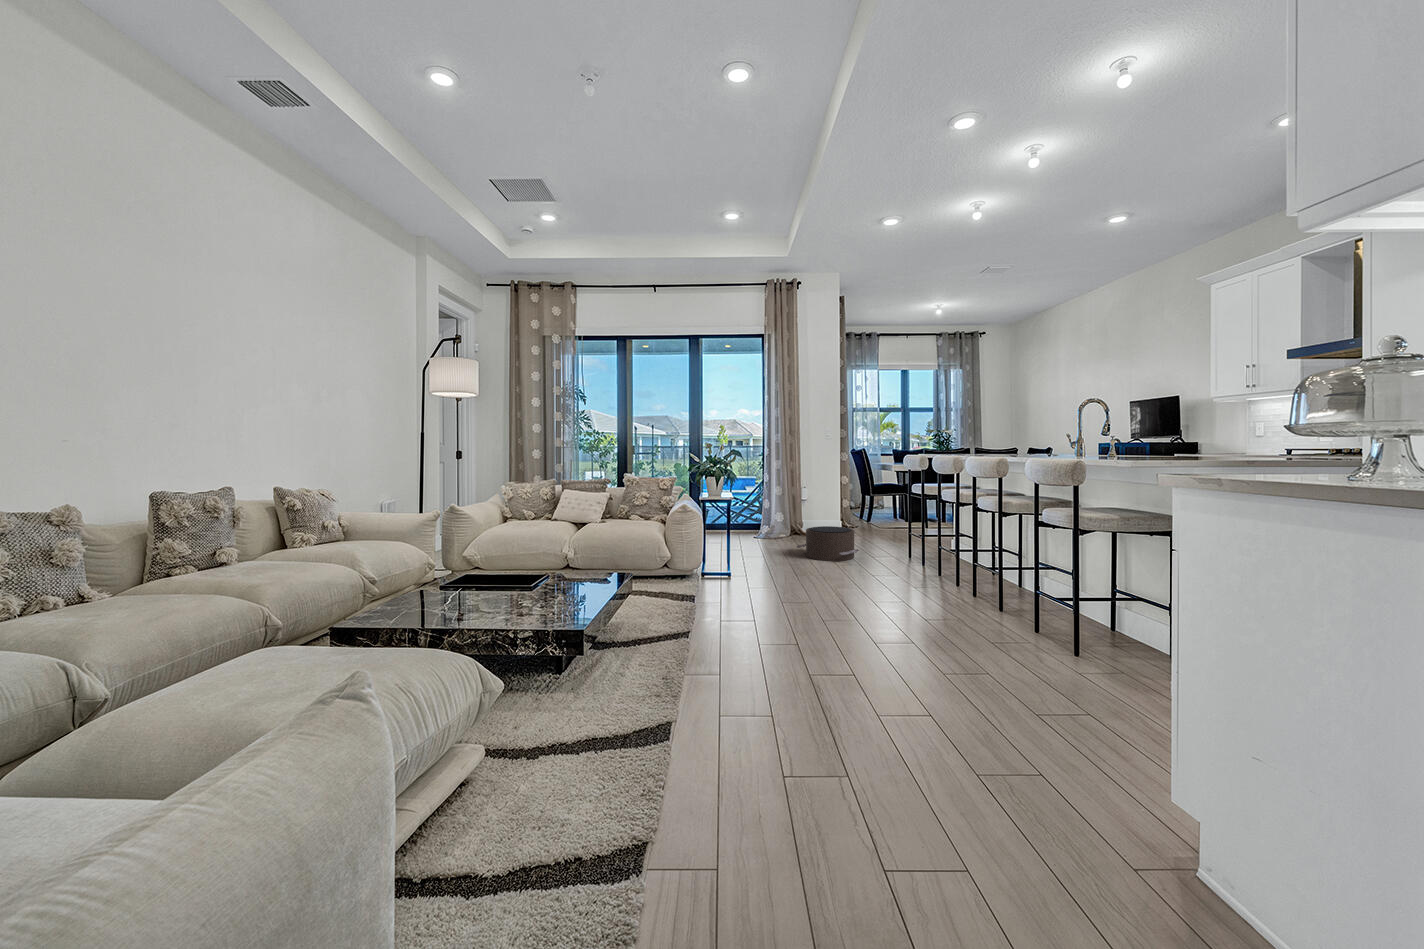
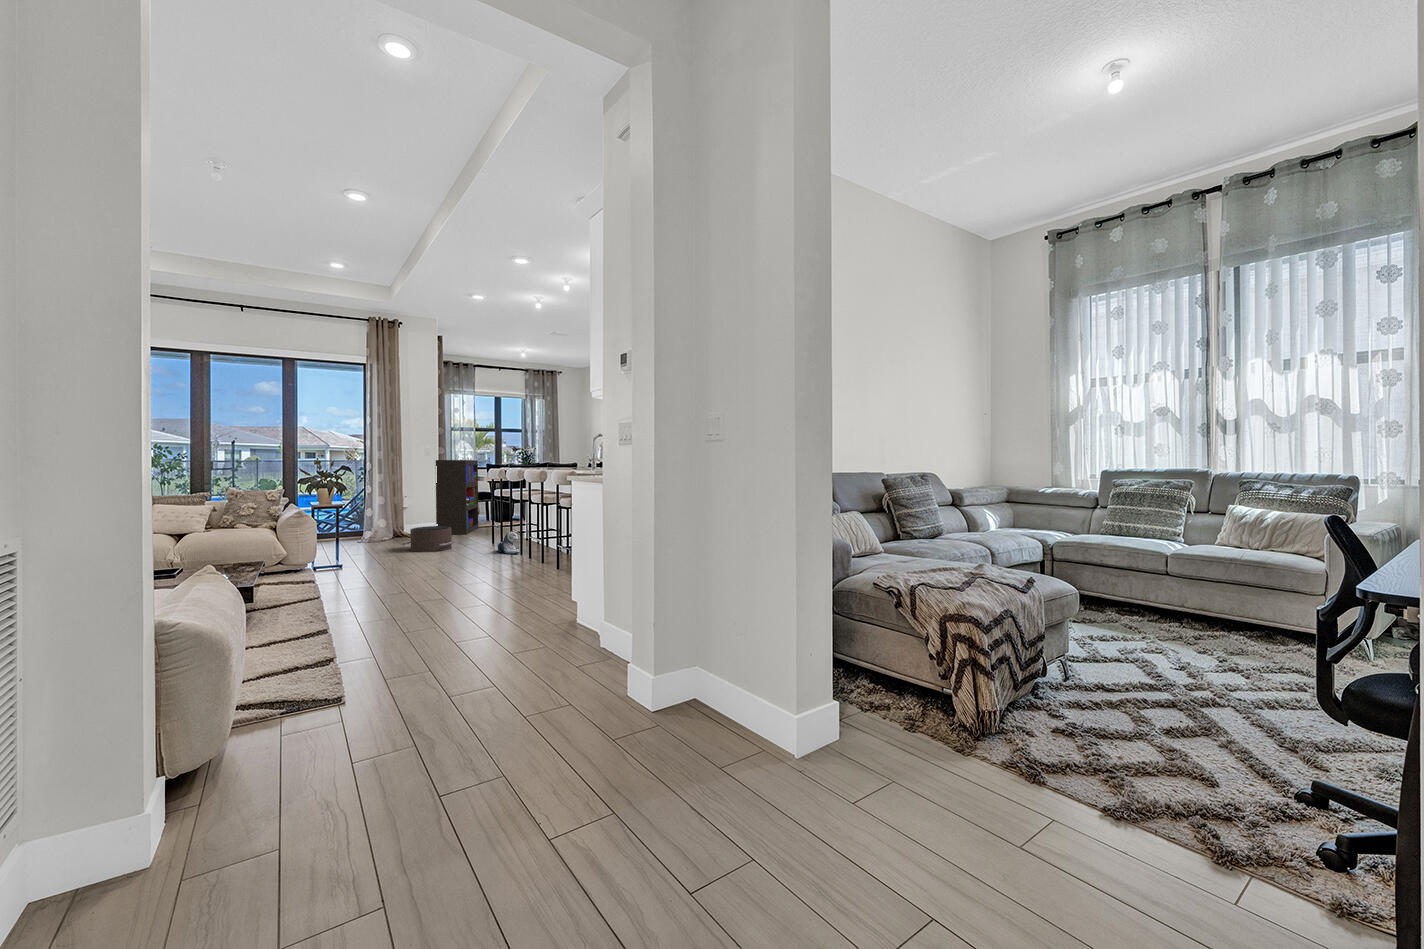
bookshelf: none [836,443,884,535] -> present [436,460,478,535]
plush toy: none [918,547,954,583] -> present [498,532,520,554]

